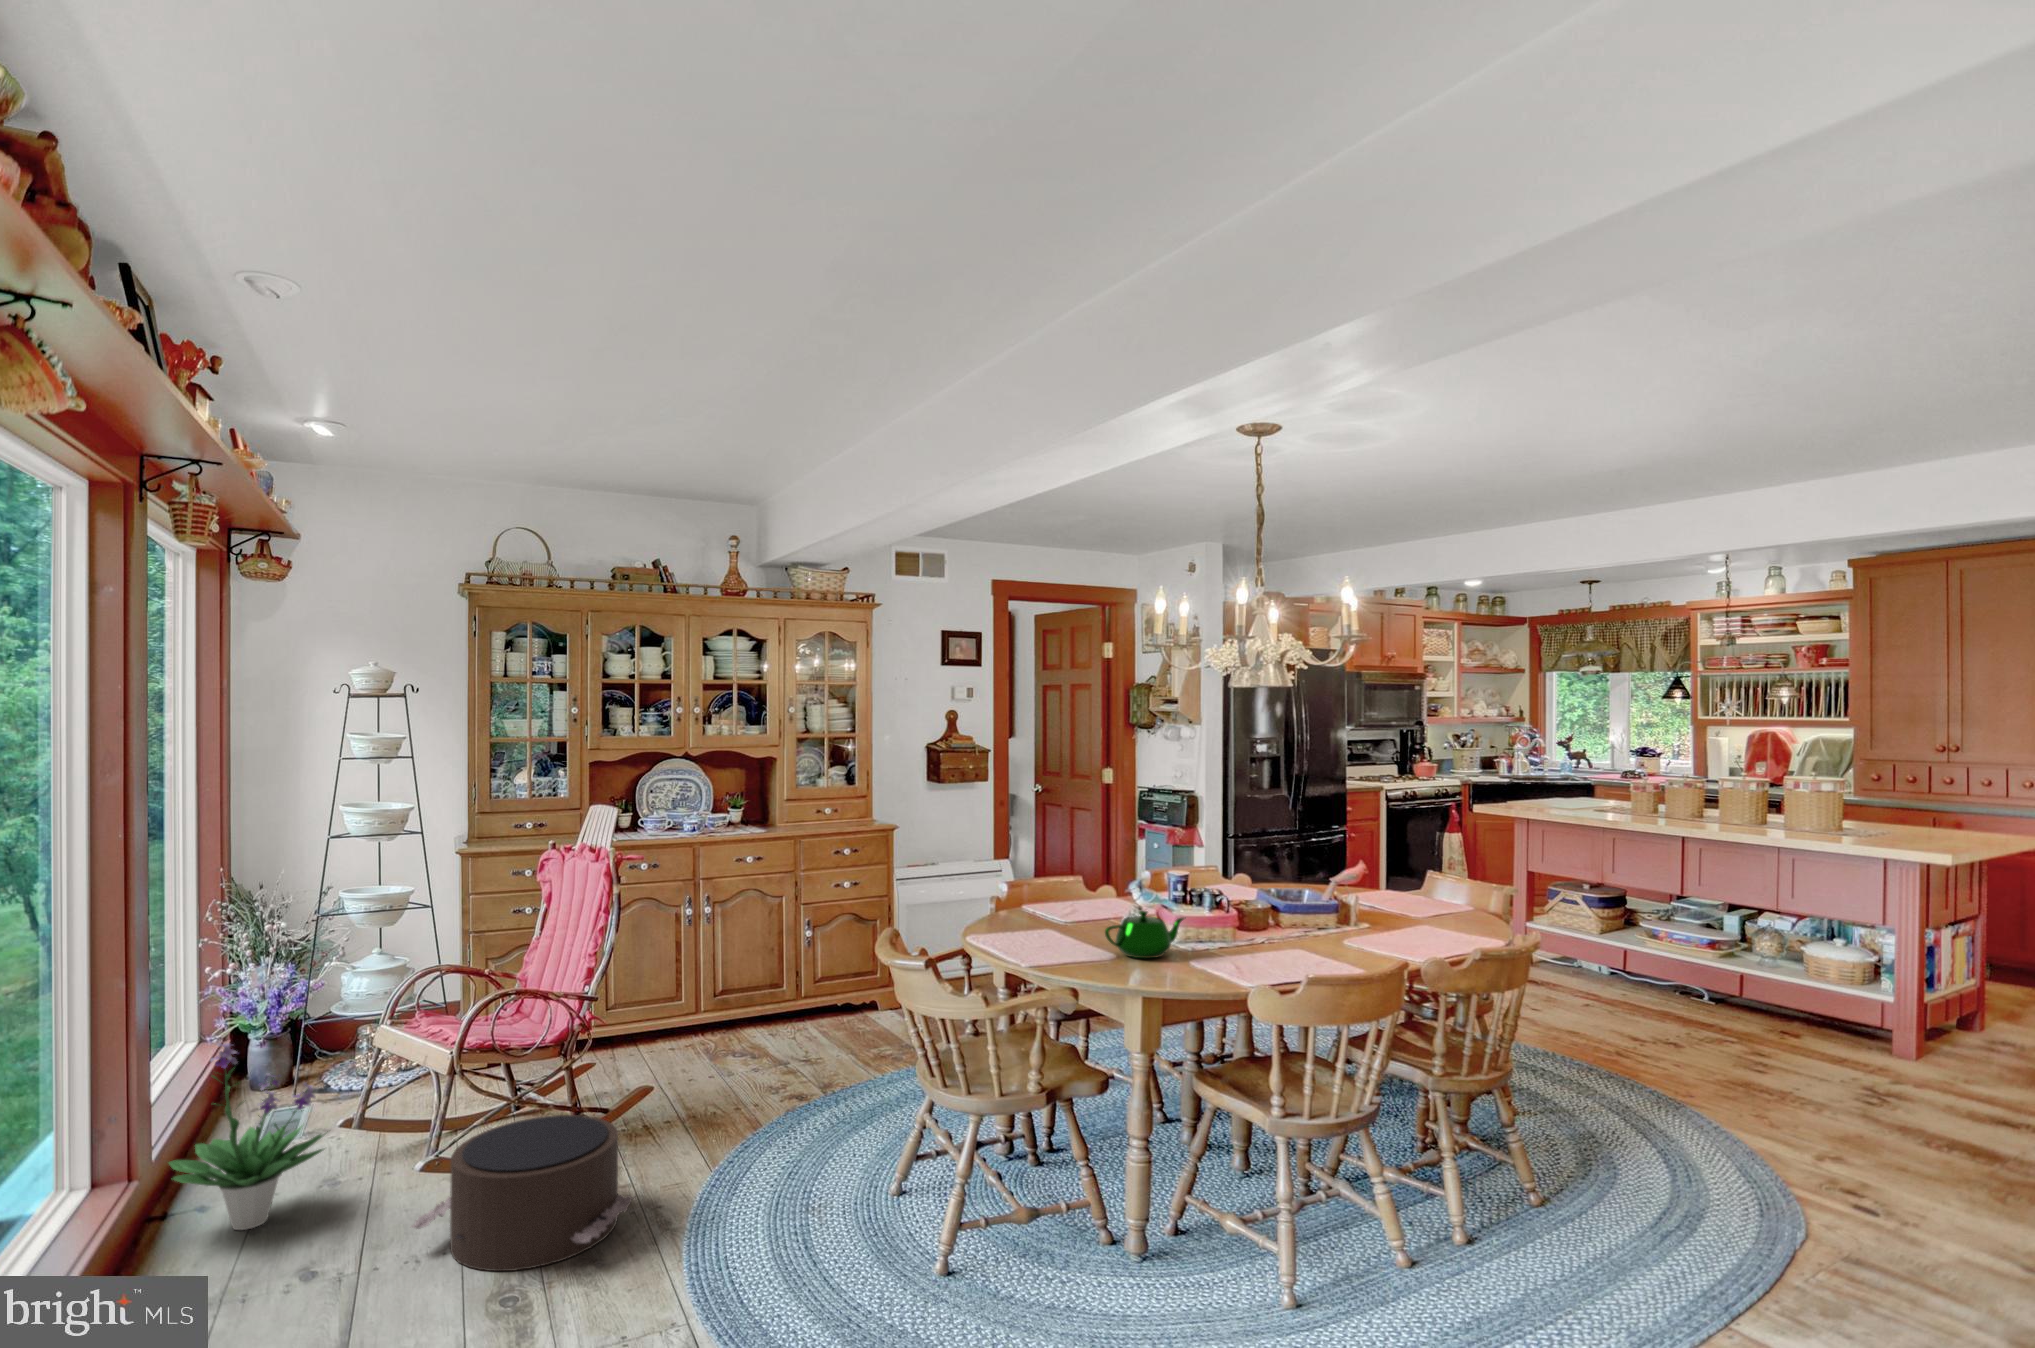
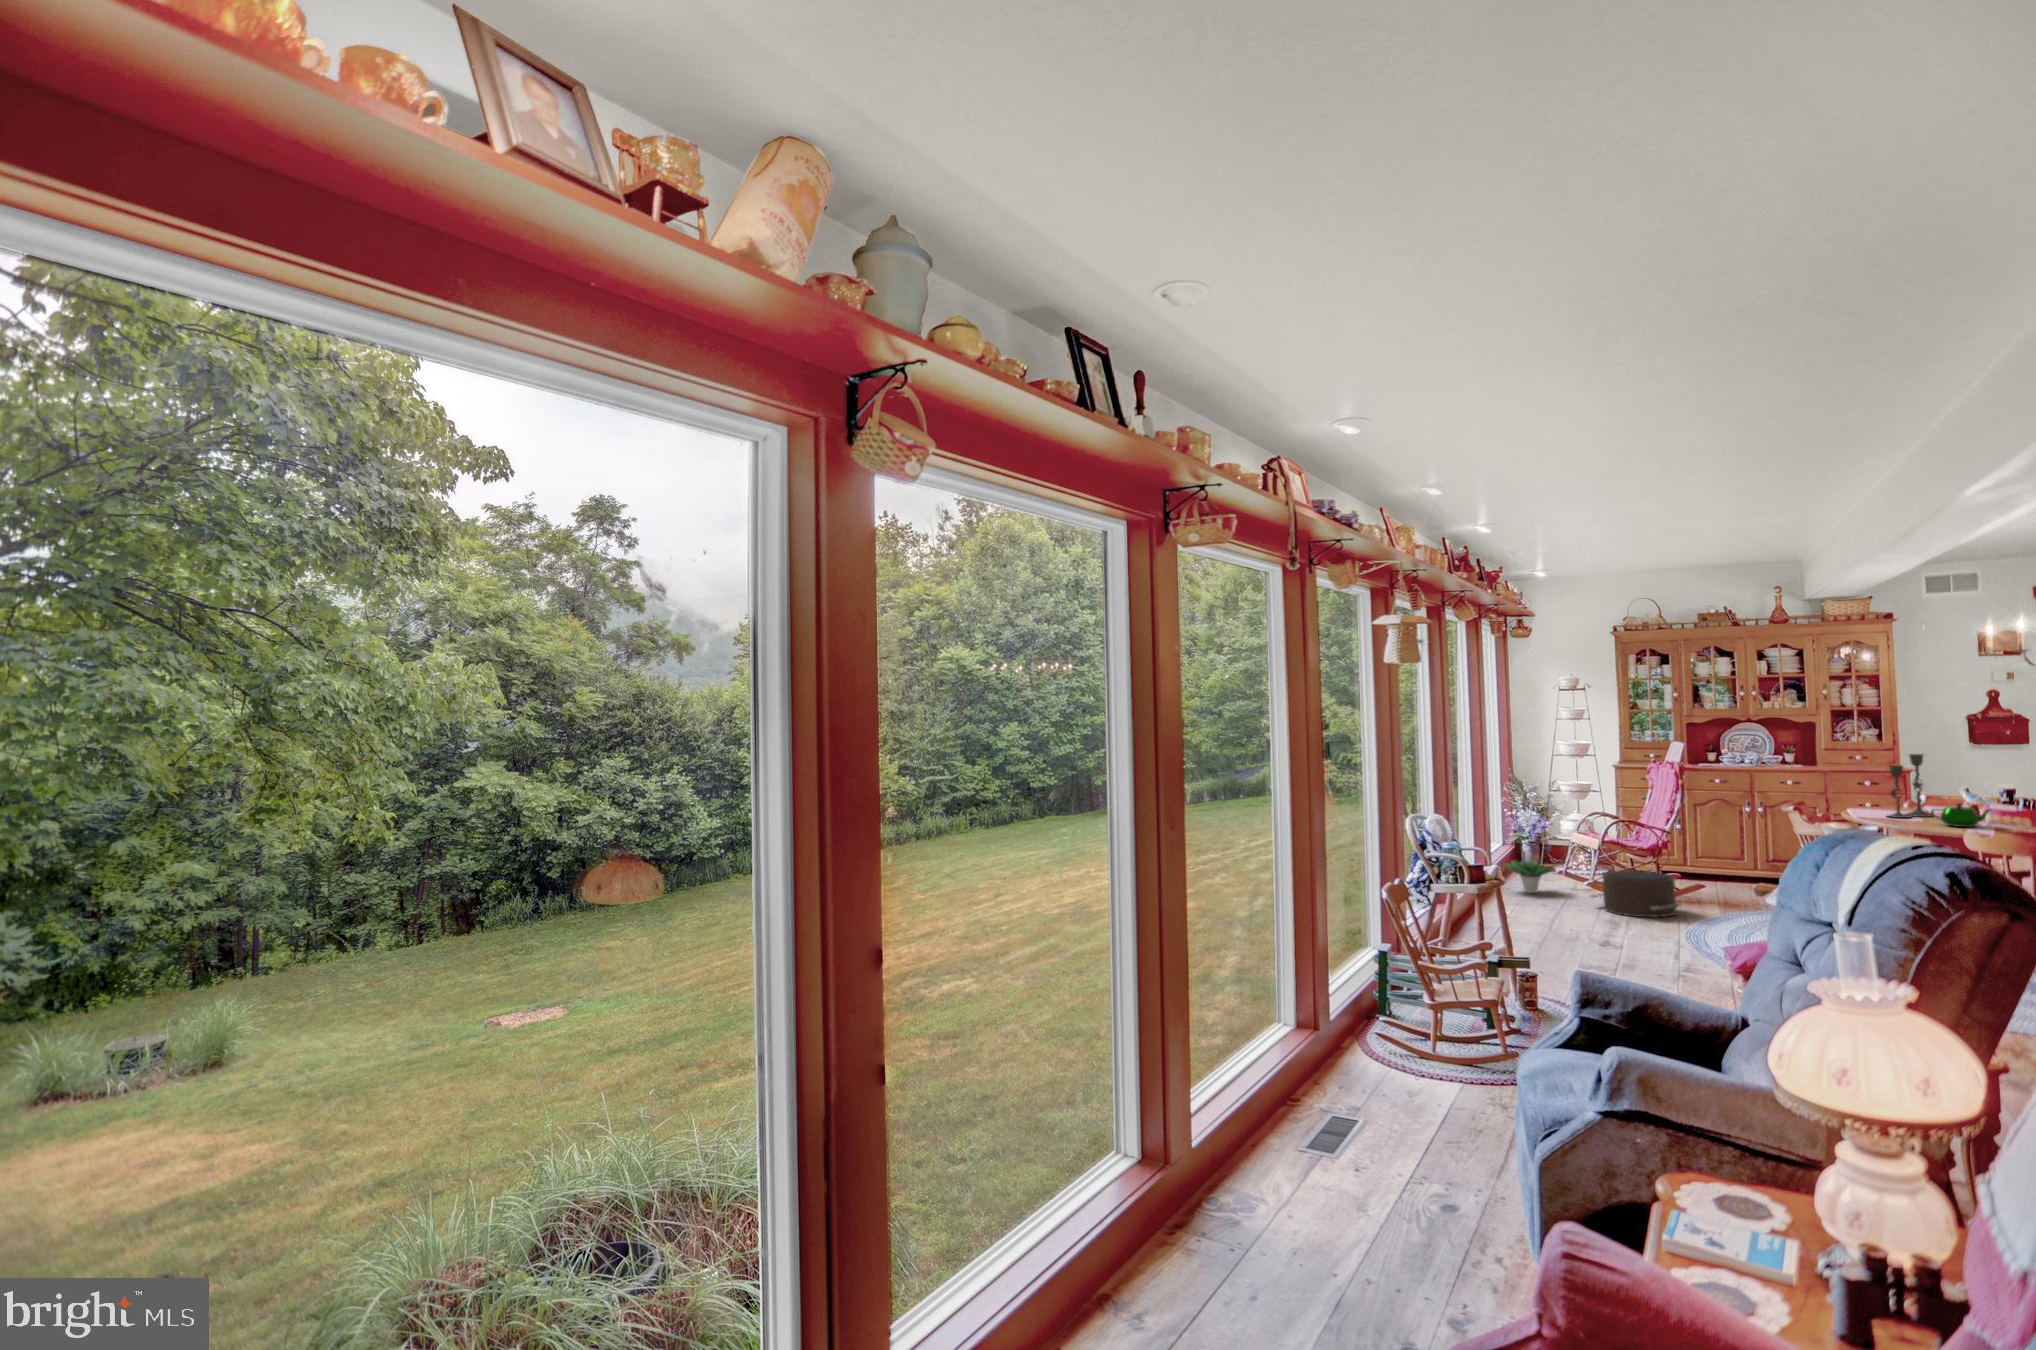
candlestick: none [1005,815,1063,943] -> present [1888,754,1933,818]

